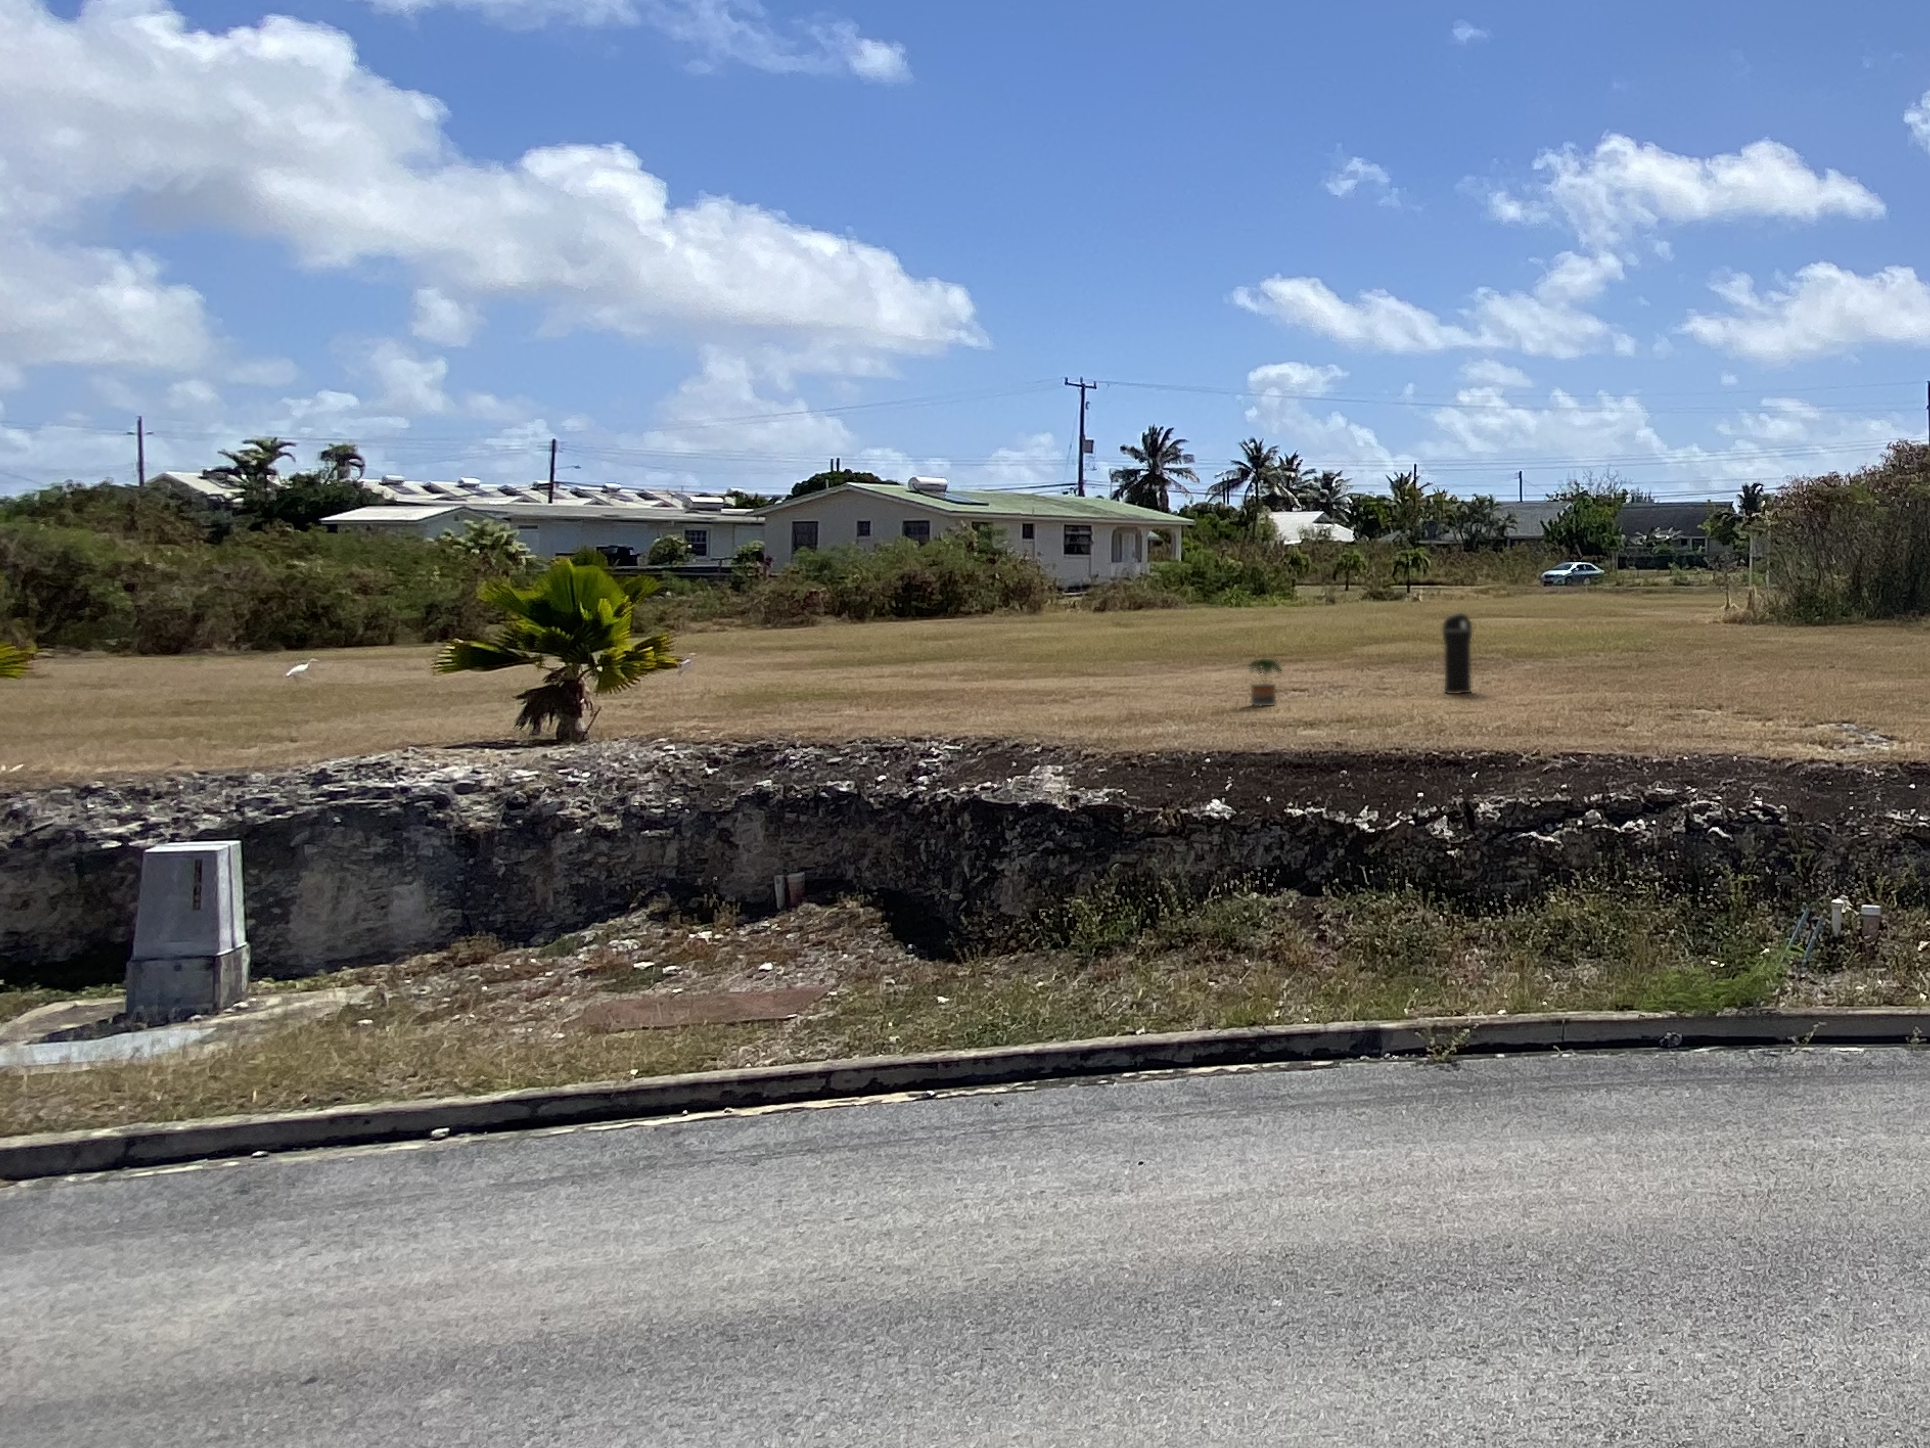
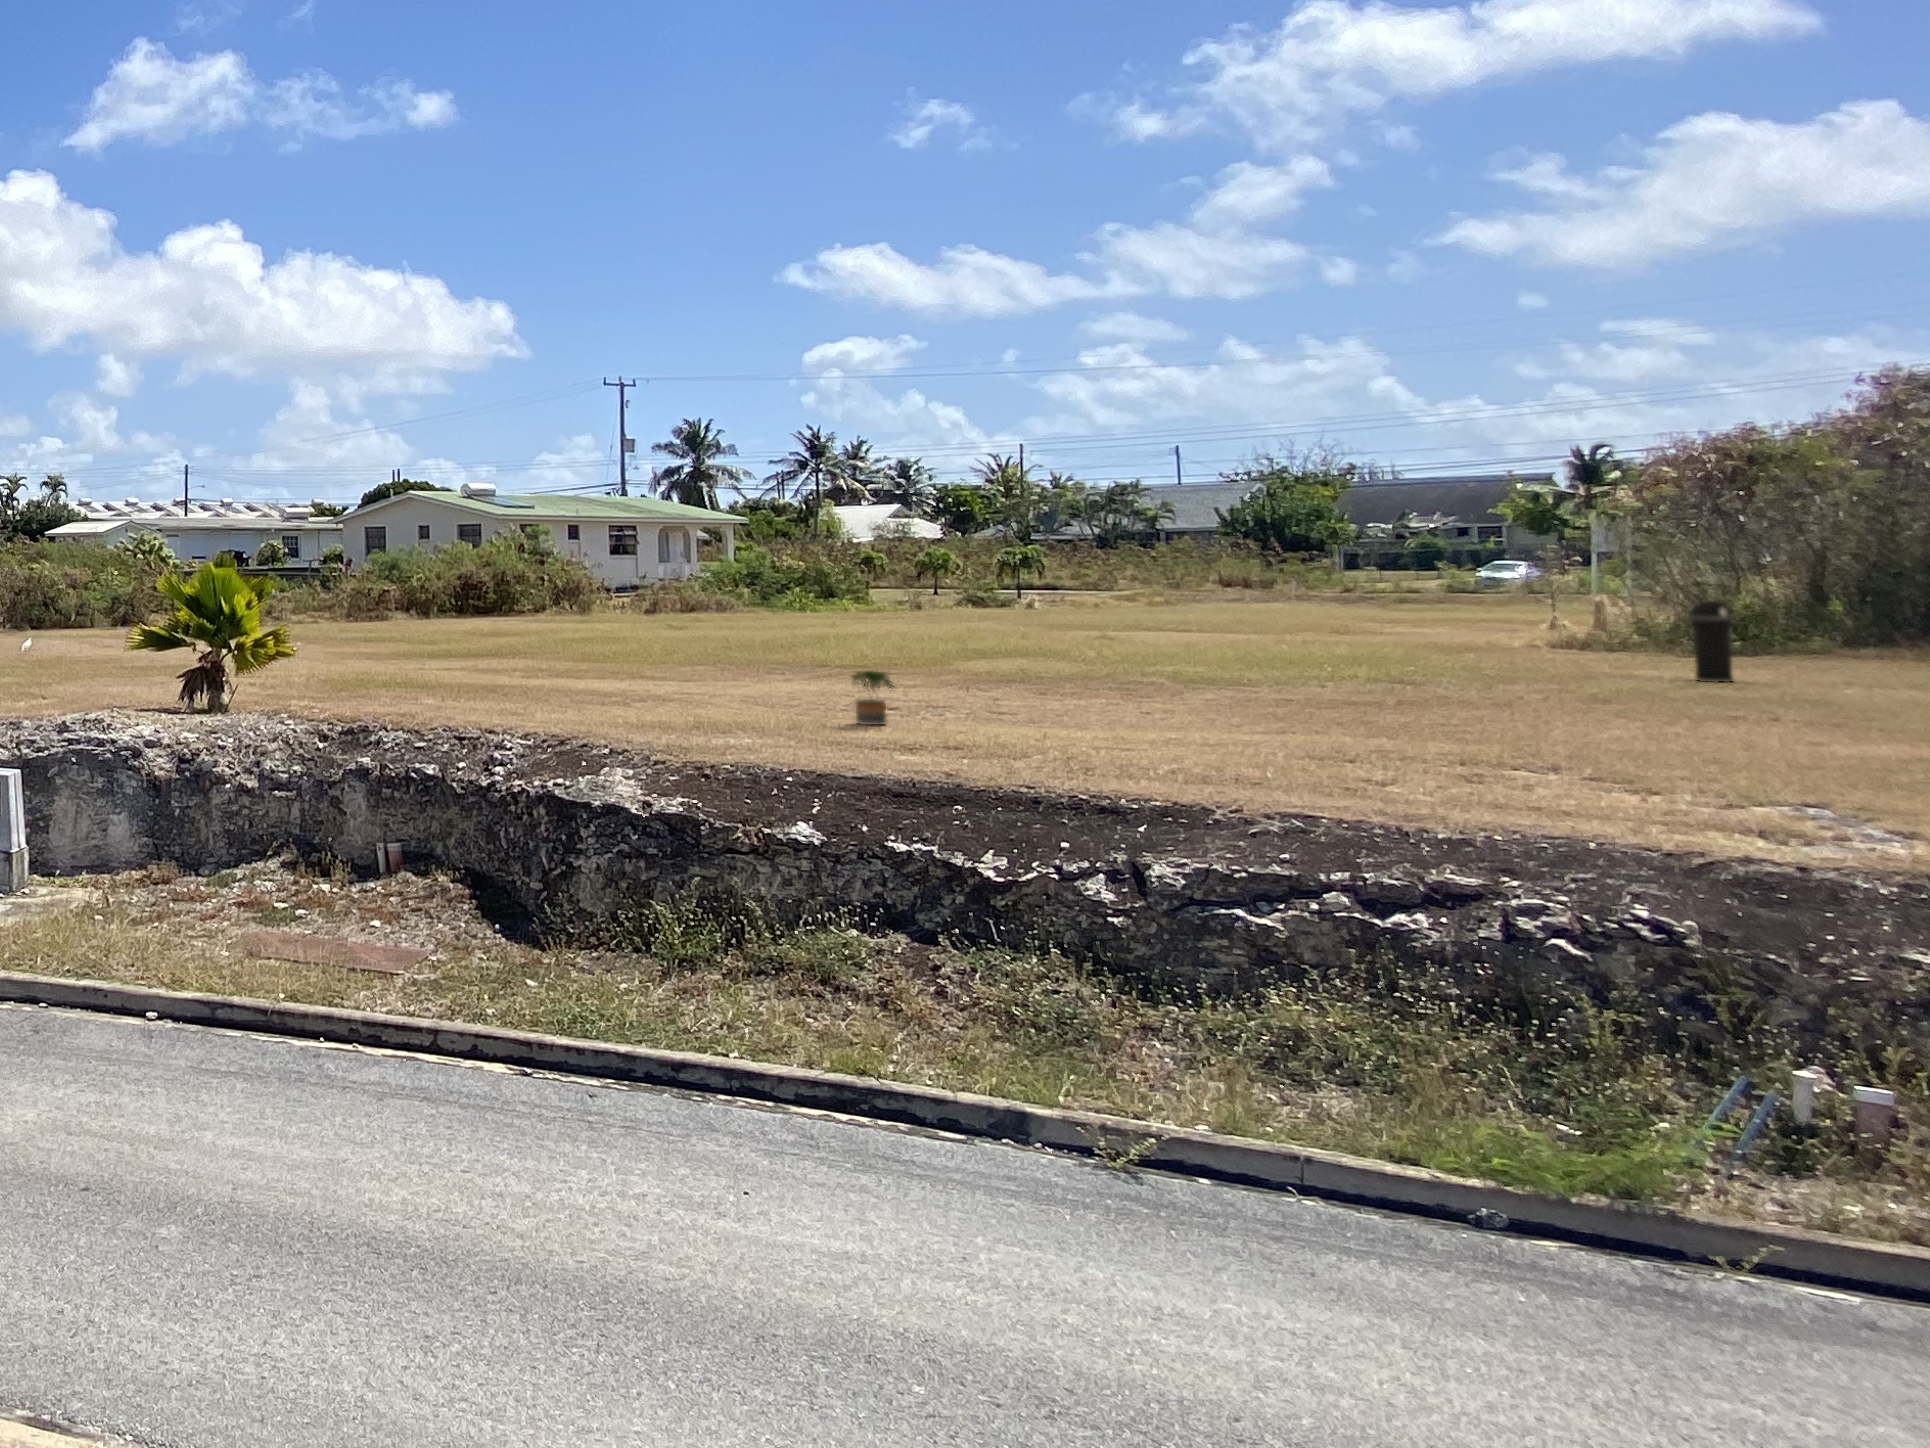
trash can: present [1442,613,1472,694] -> present [1690,600,1734,682]

